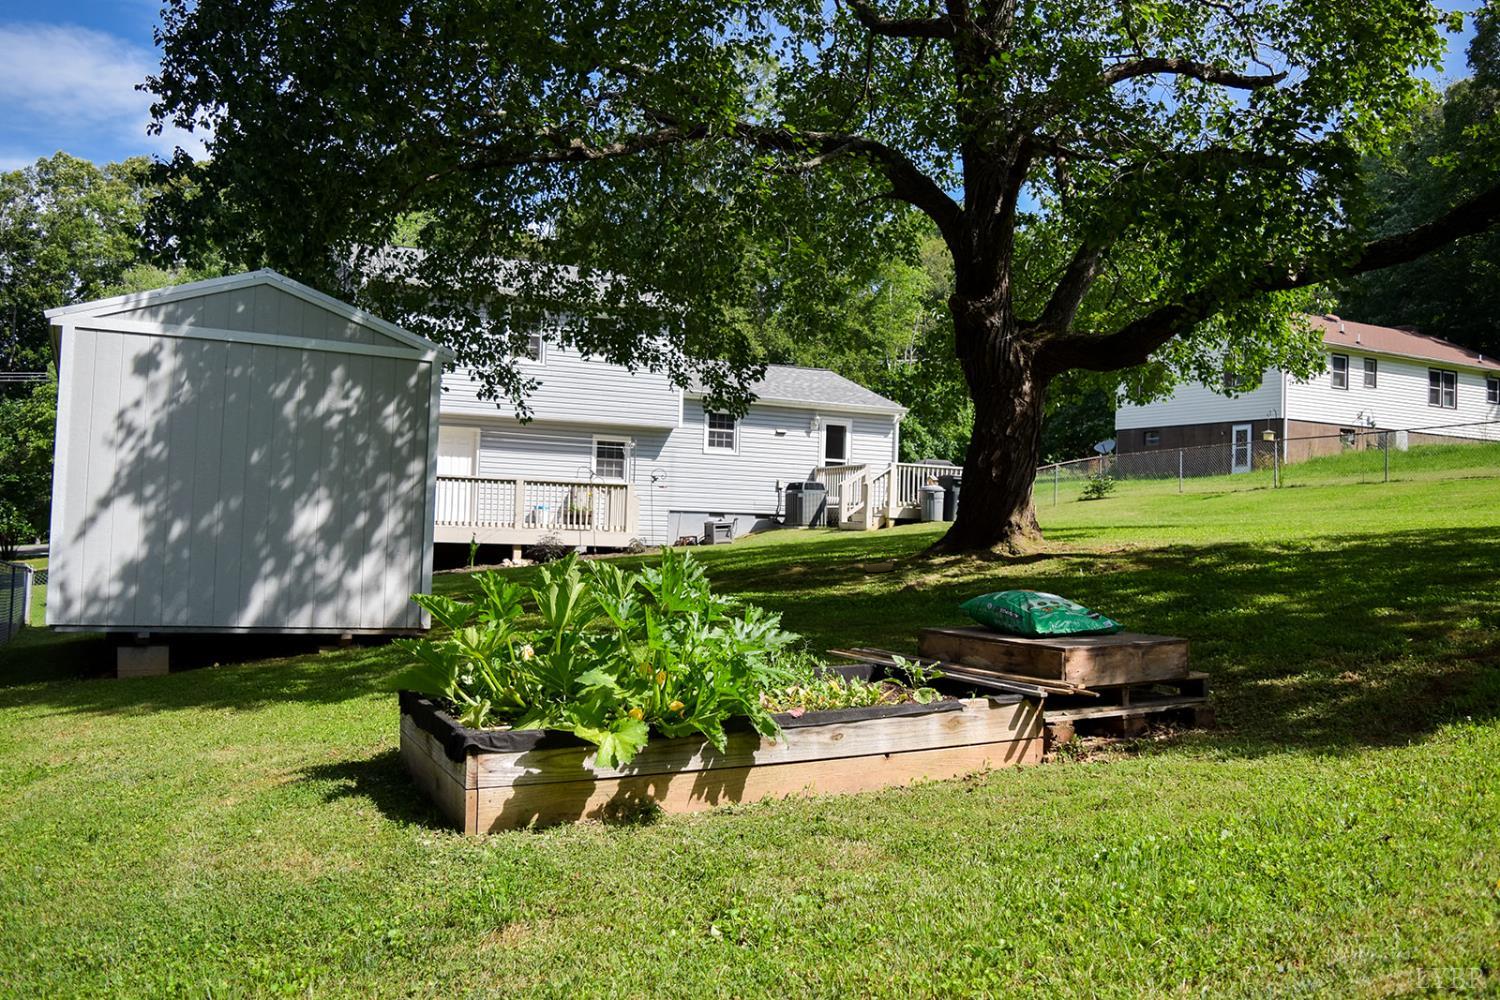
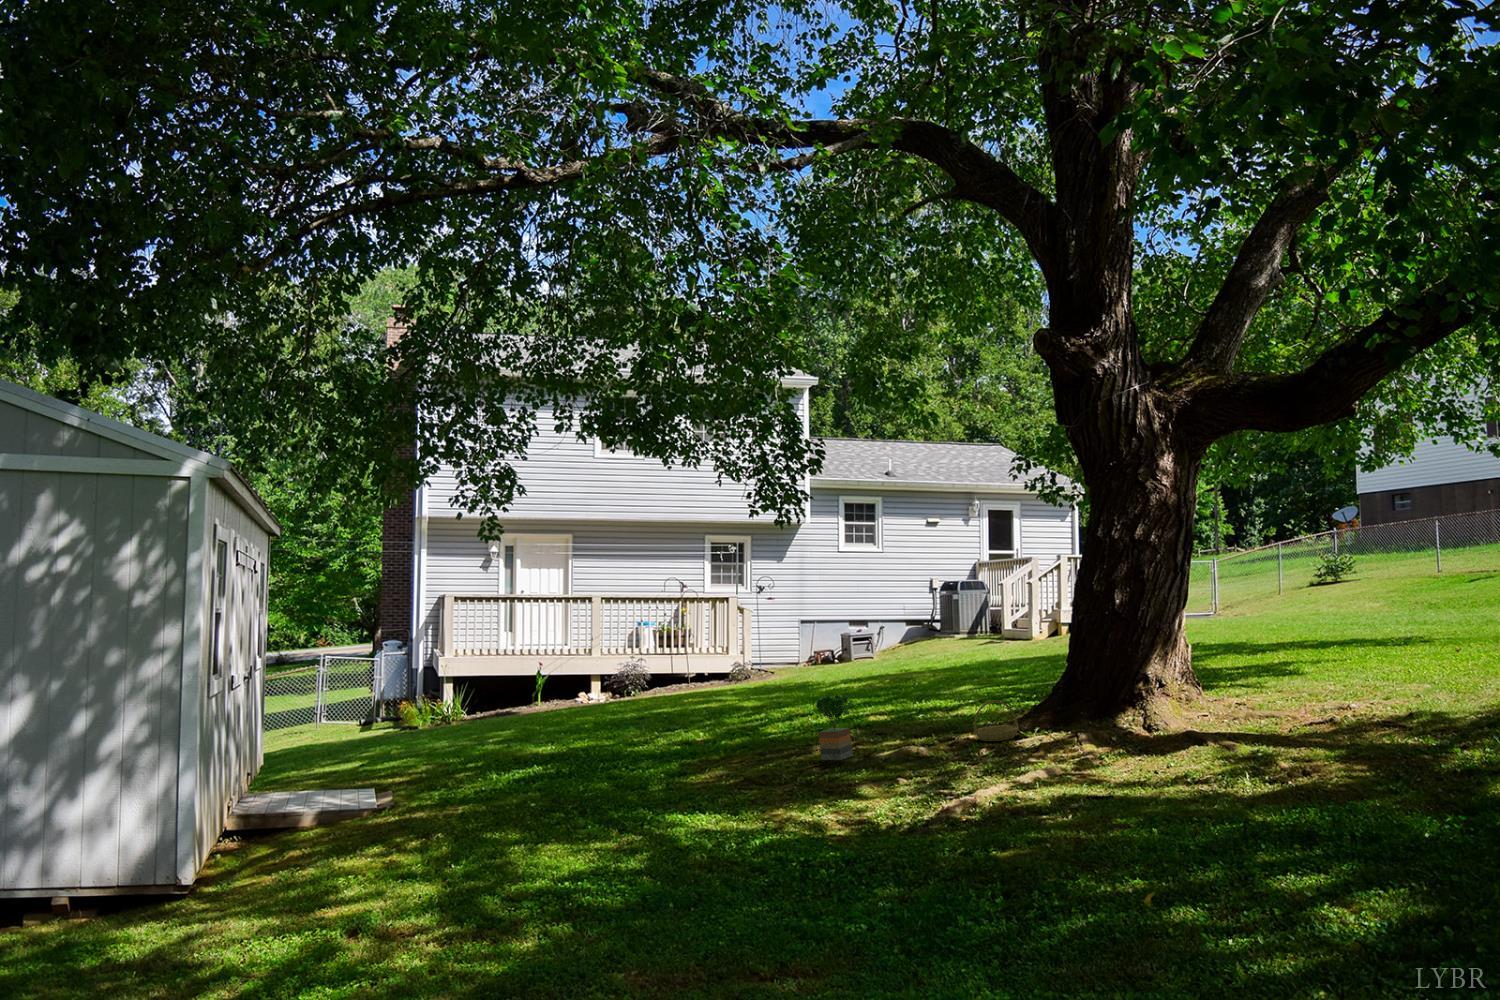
potted tree: none [759,539,787,582] -> present [816,695,853,760]

